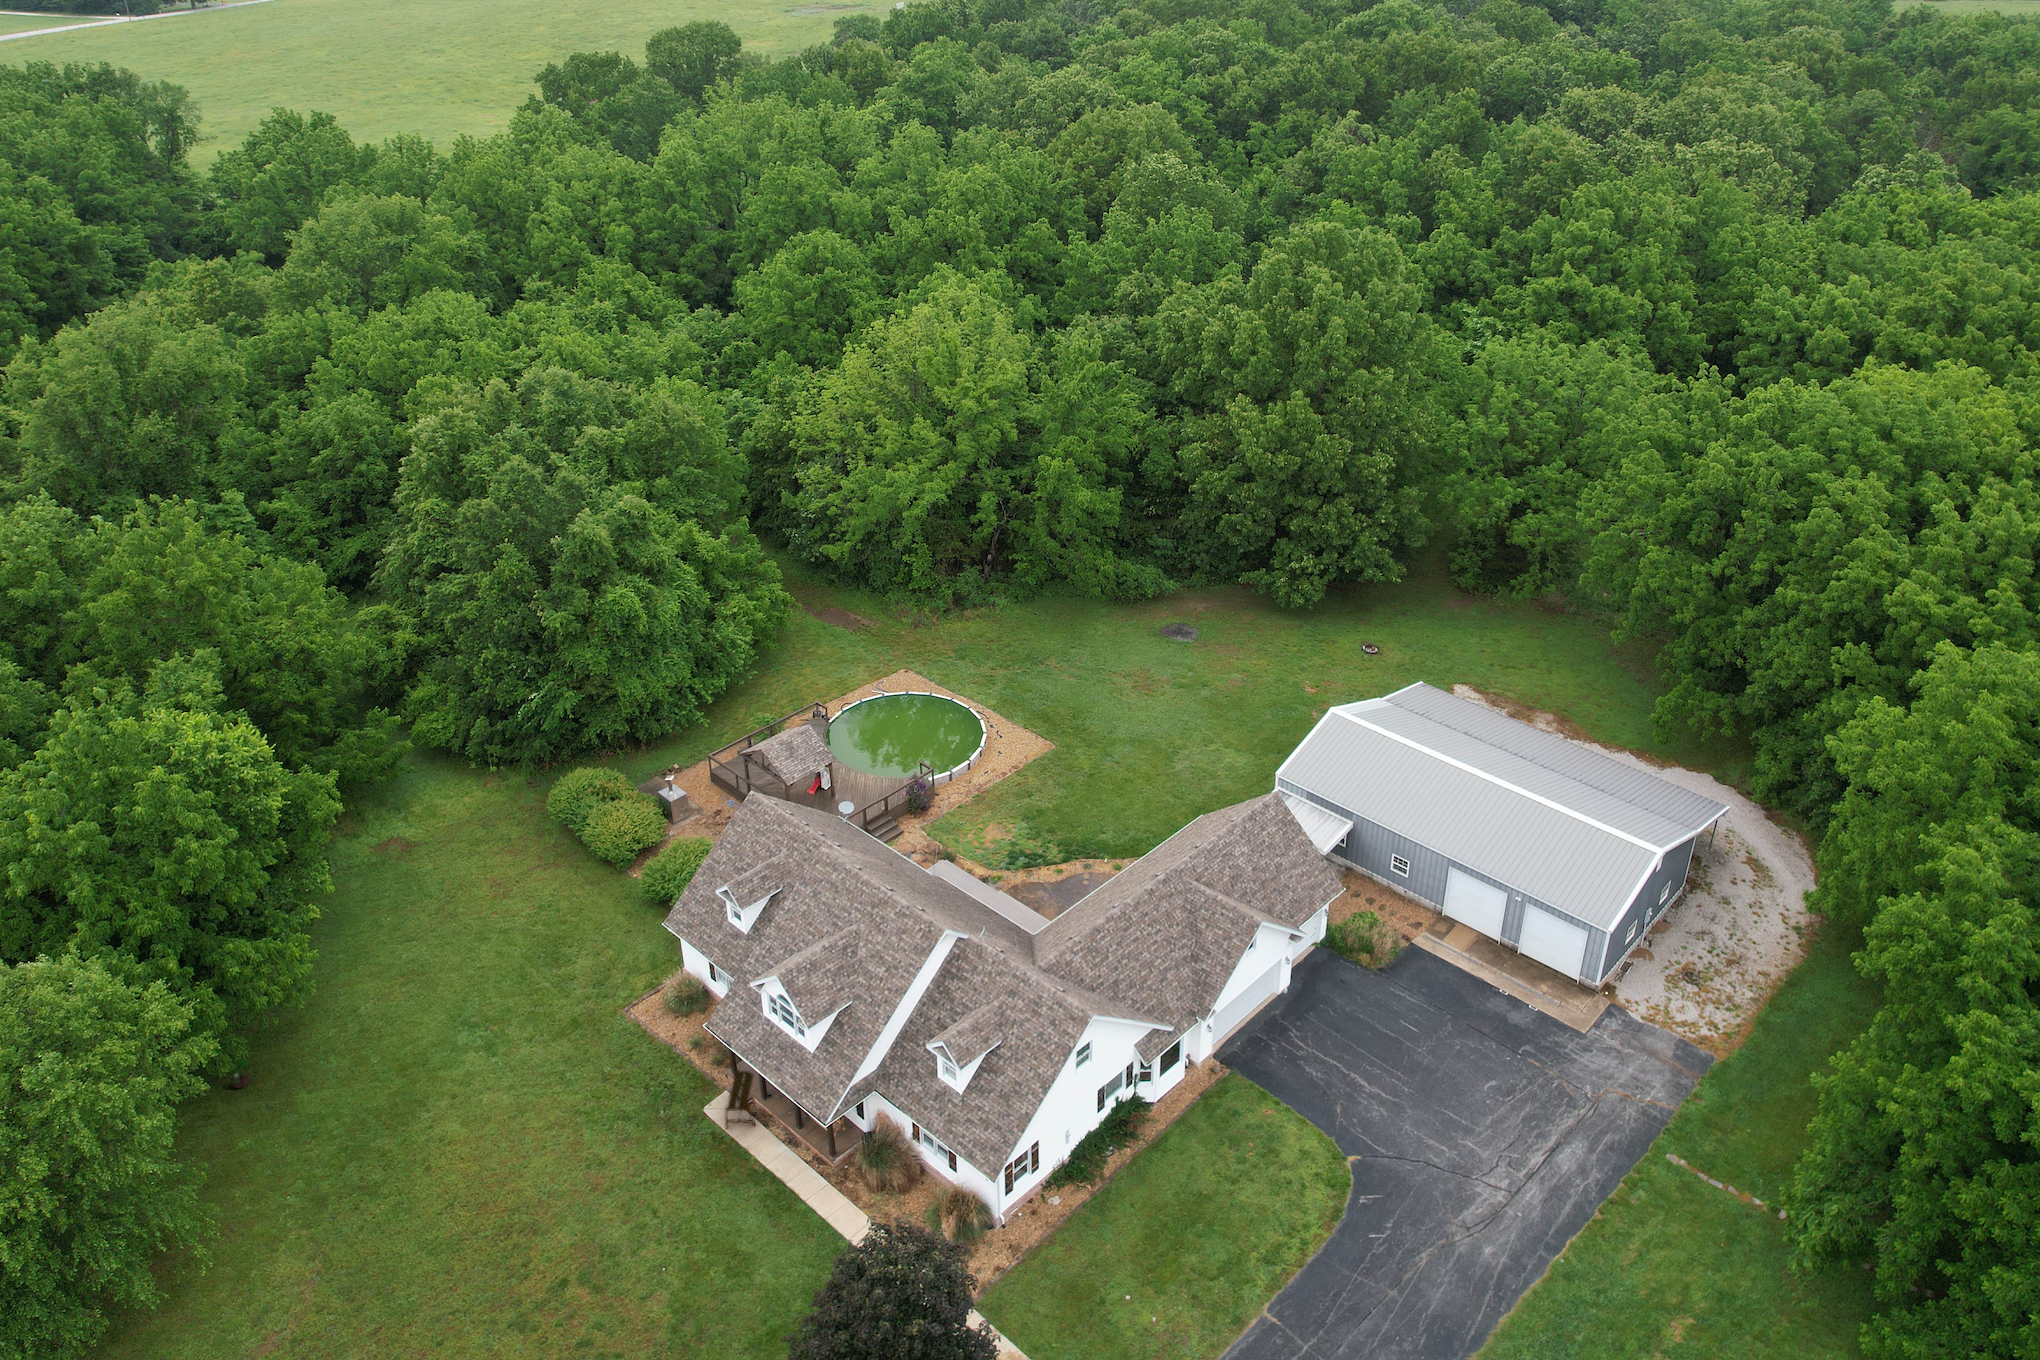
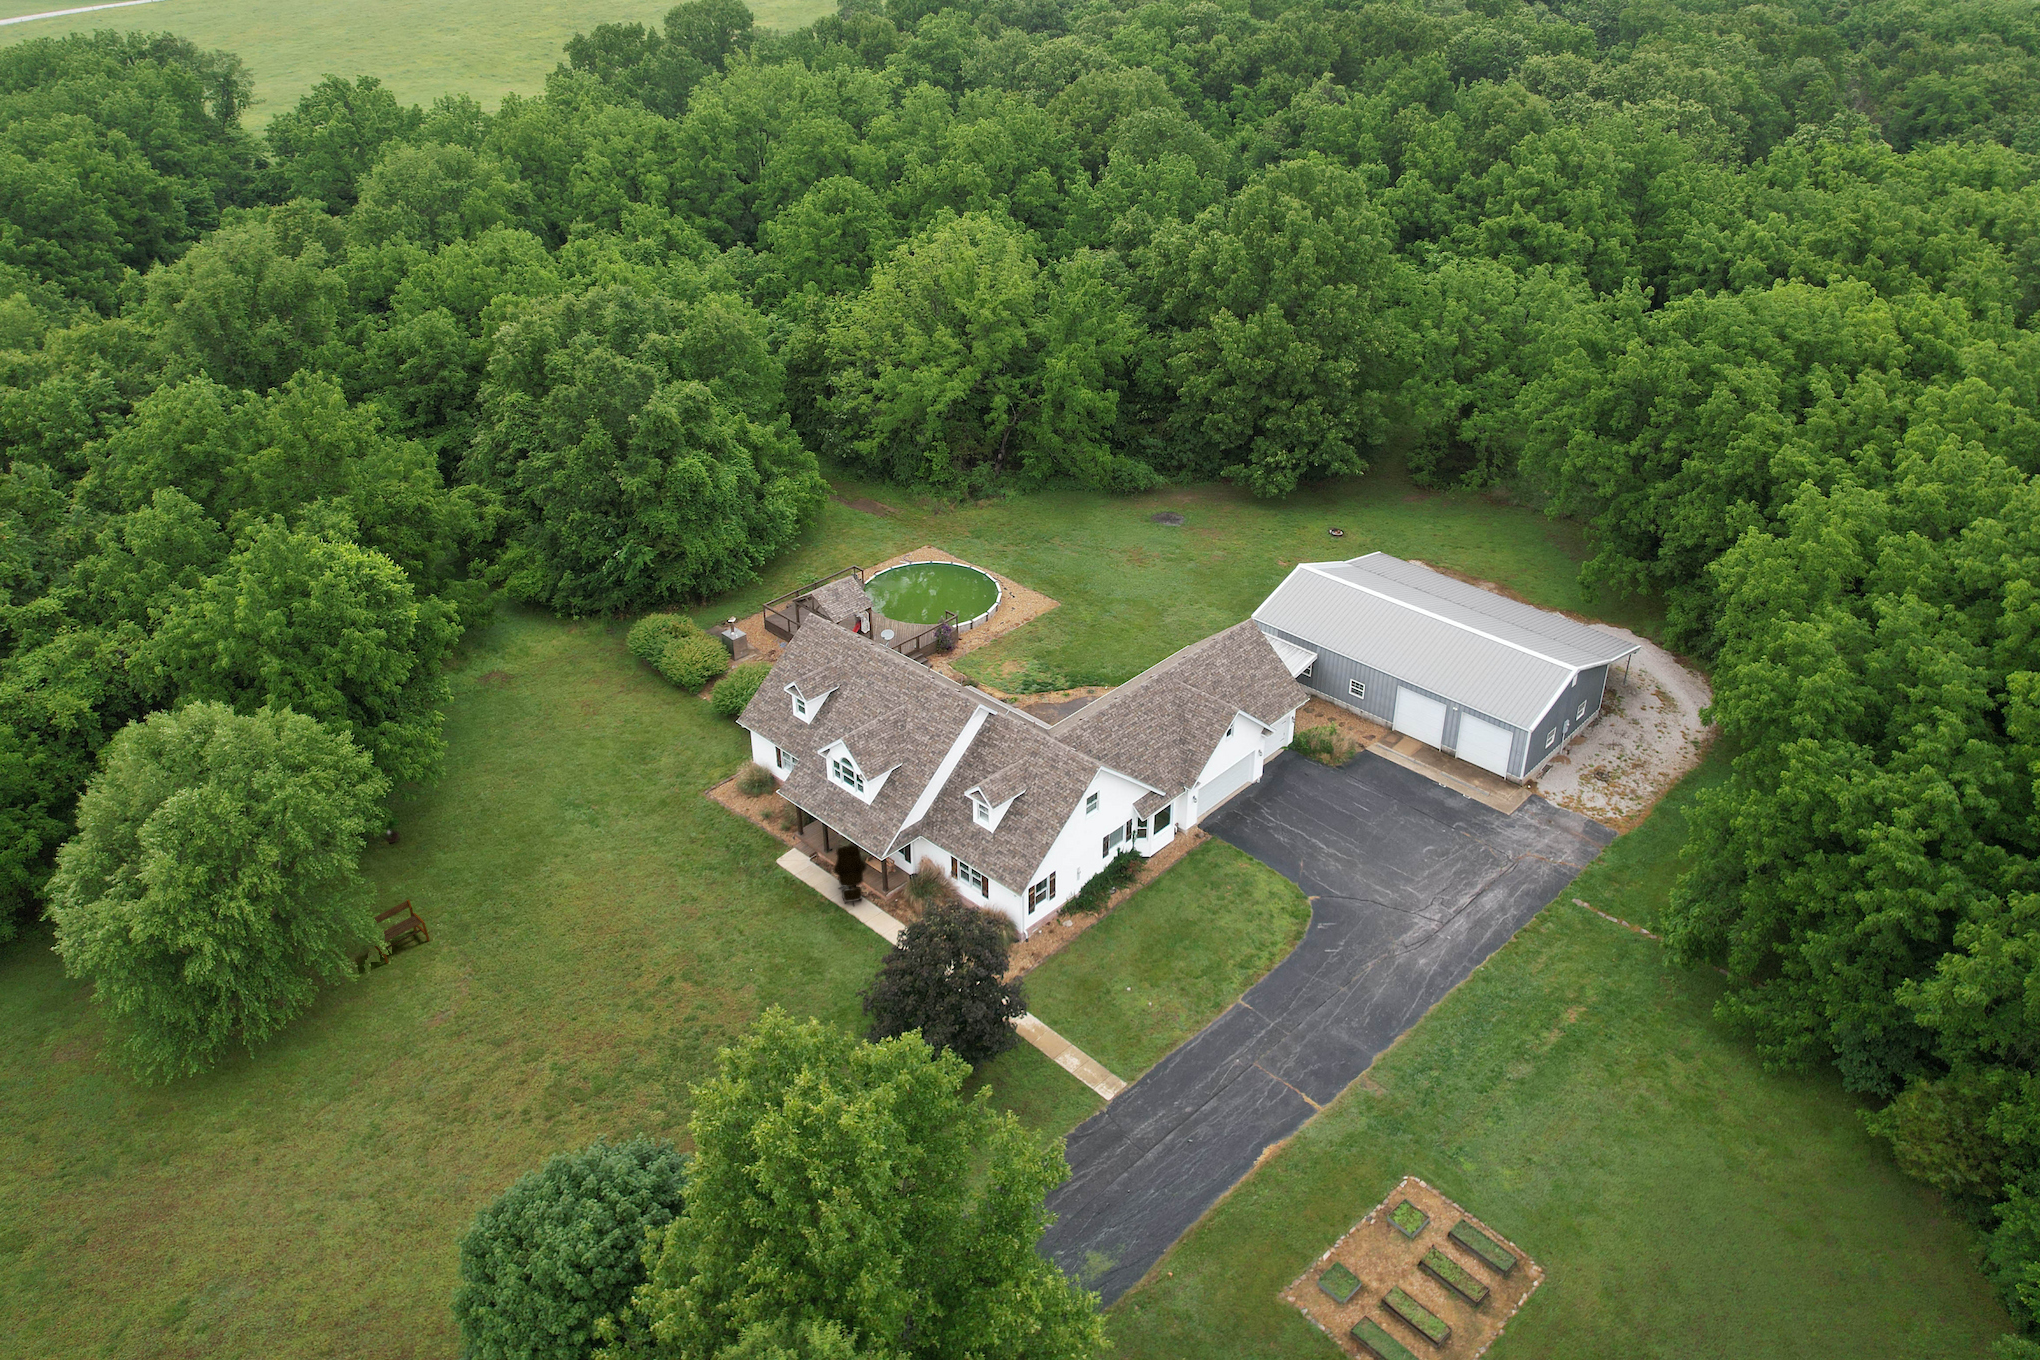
bench: present [725,1071,755,1128] -> present [374,900,430,963]
lounge chair: none [770,1097,810,1176] -> present [834,845,866,902]

